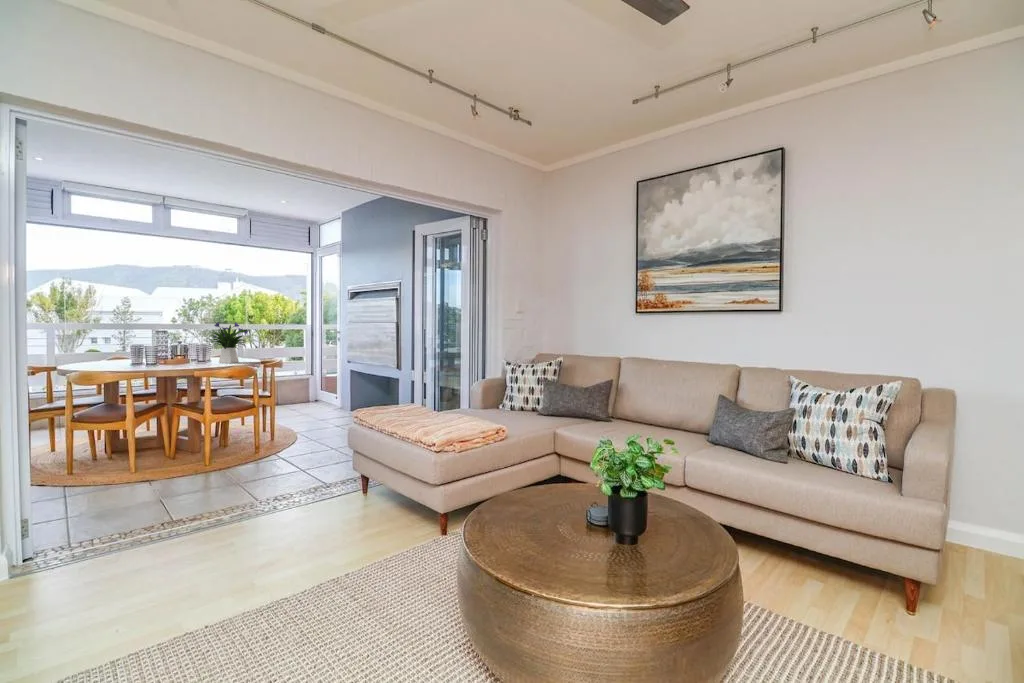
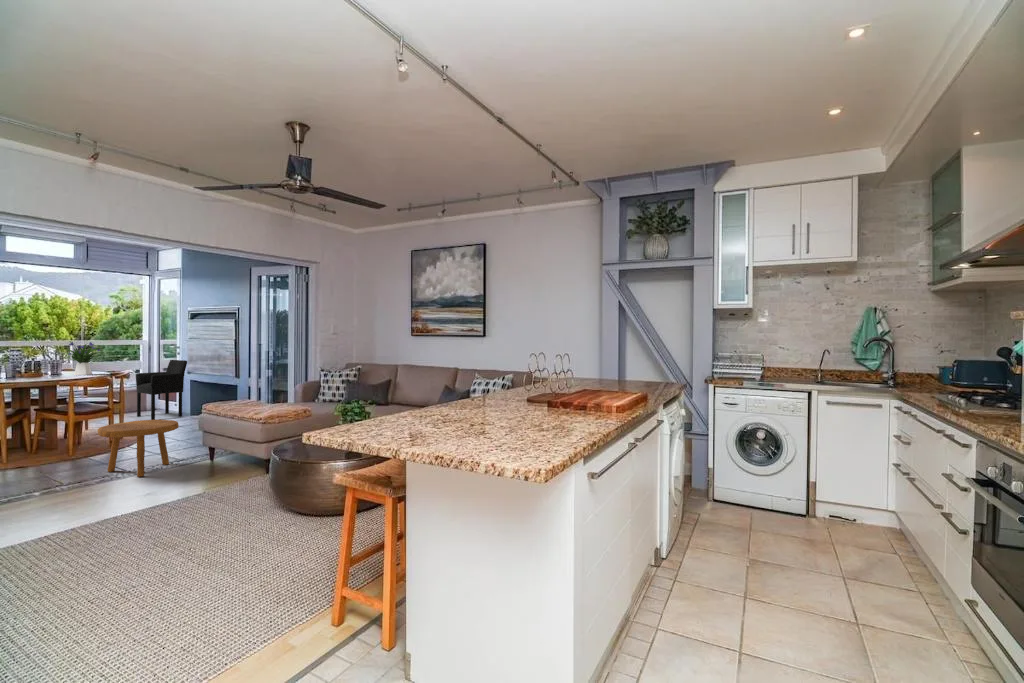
armchair: none [296,346,346,416] -> present [136,360,187,420]
footstool: none [215,429,320,520] -> present [98,419,179,477]

